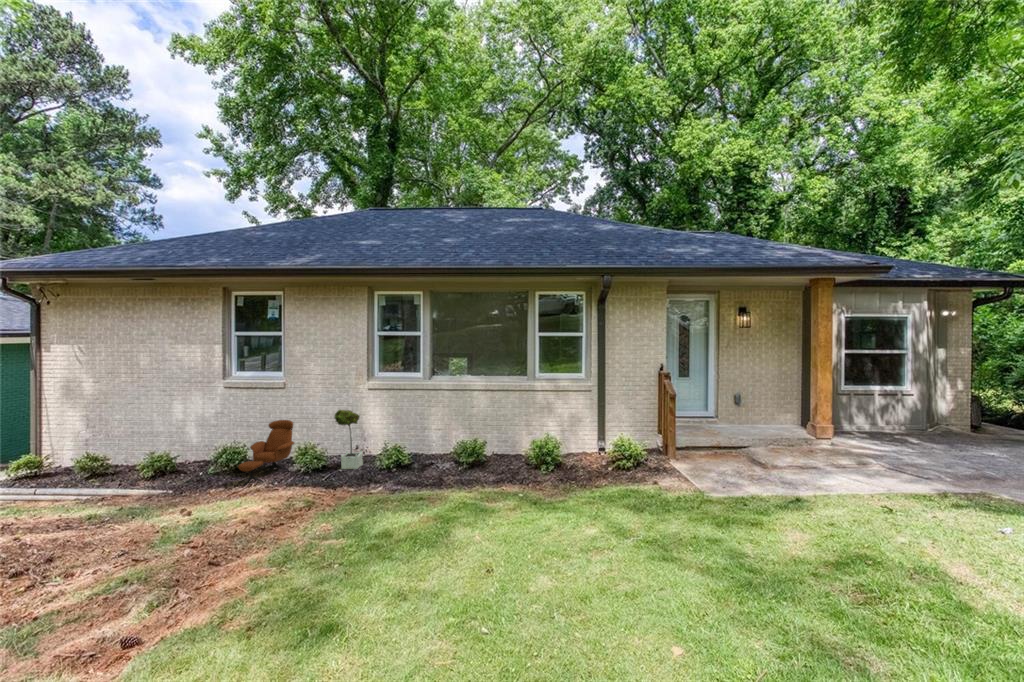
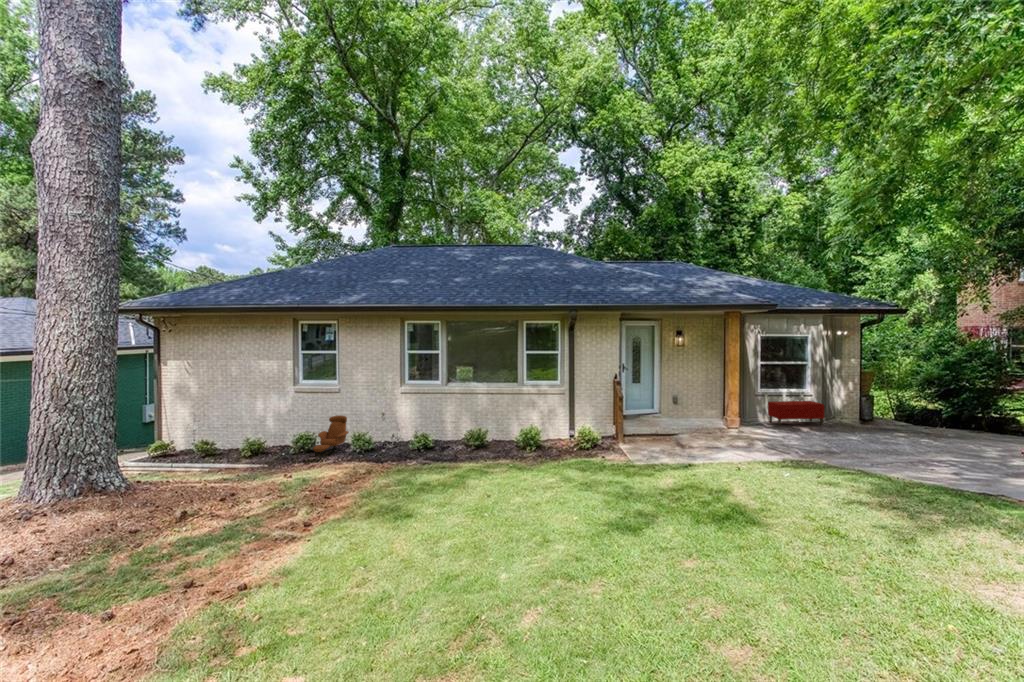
bench: none [855,403,937,436] -> present [768,401,825,426]
potted tree: present [335,410,363,469] -> none [377,408,398,451]

